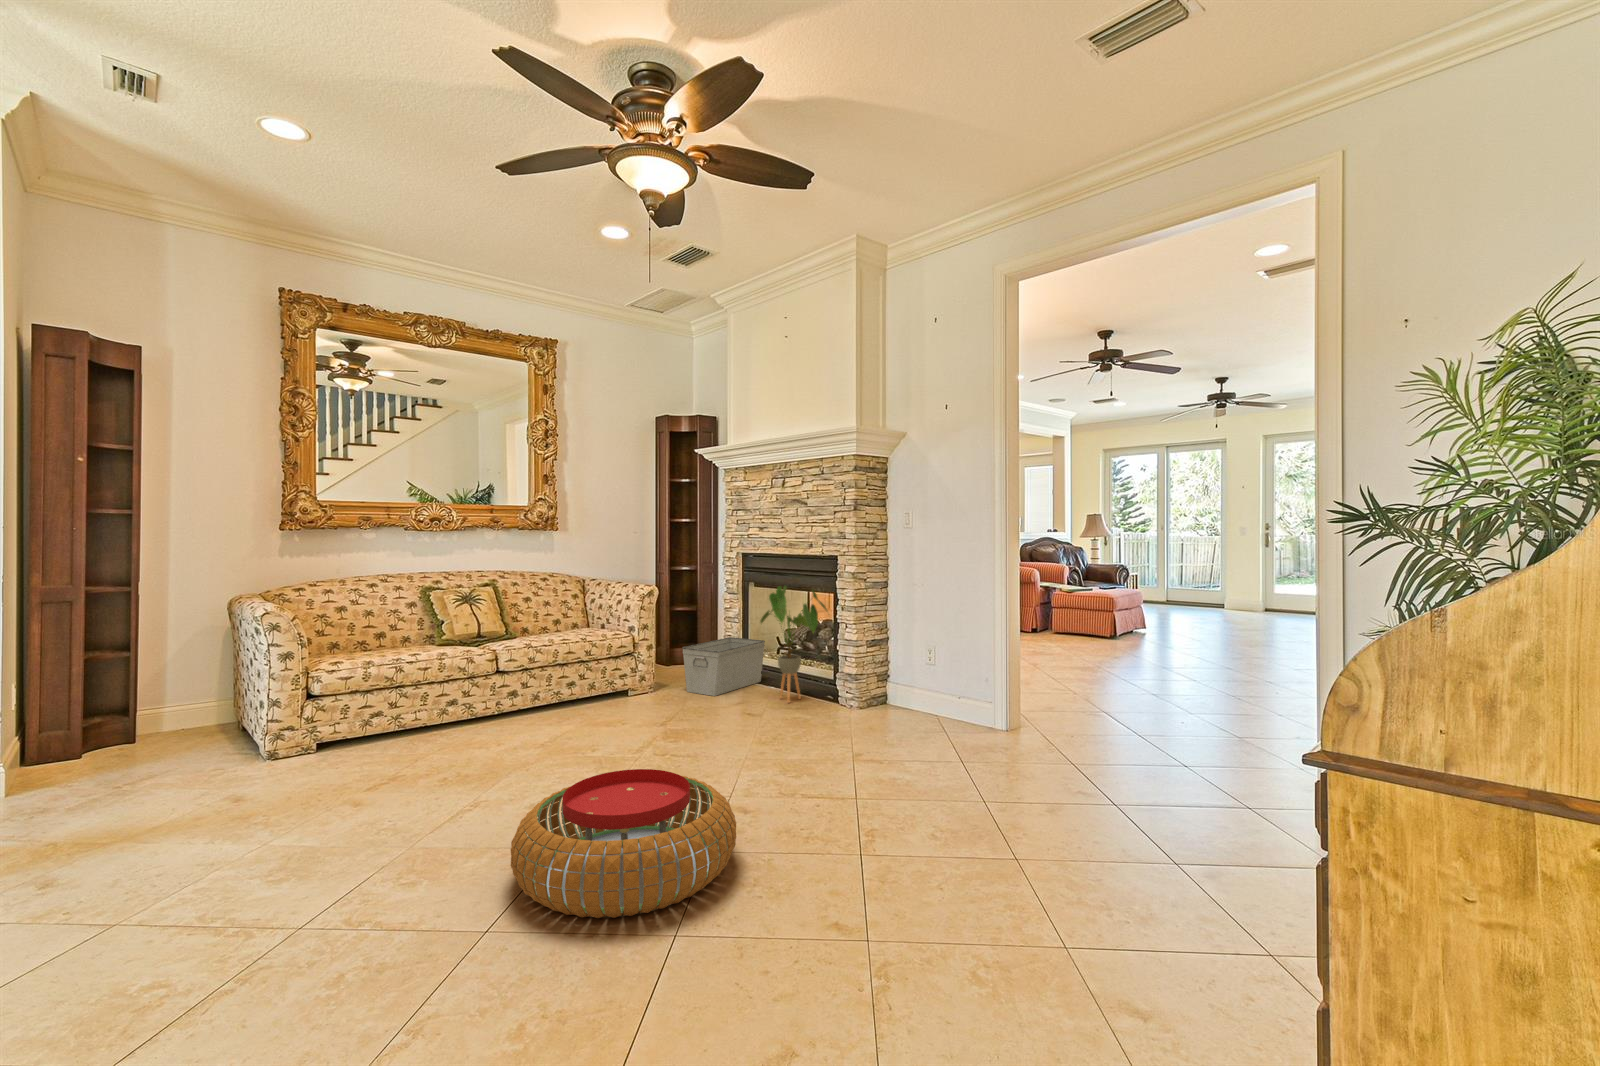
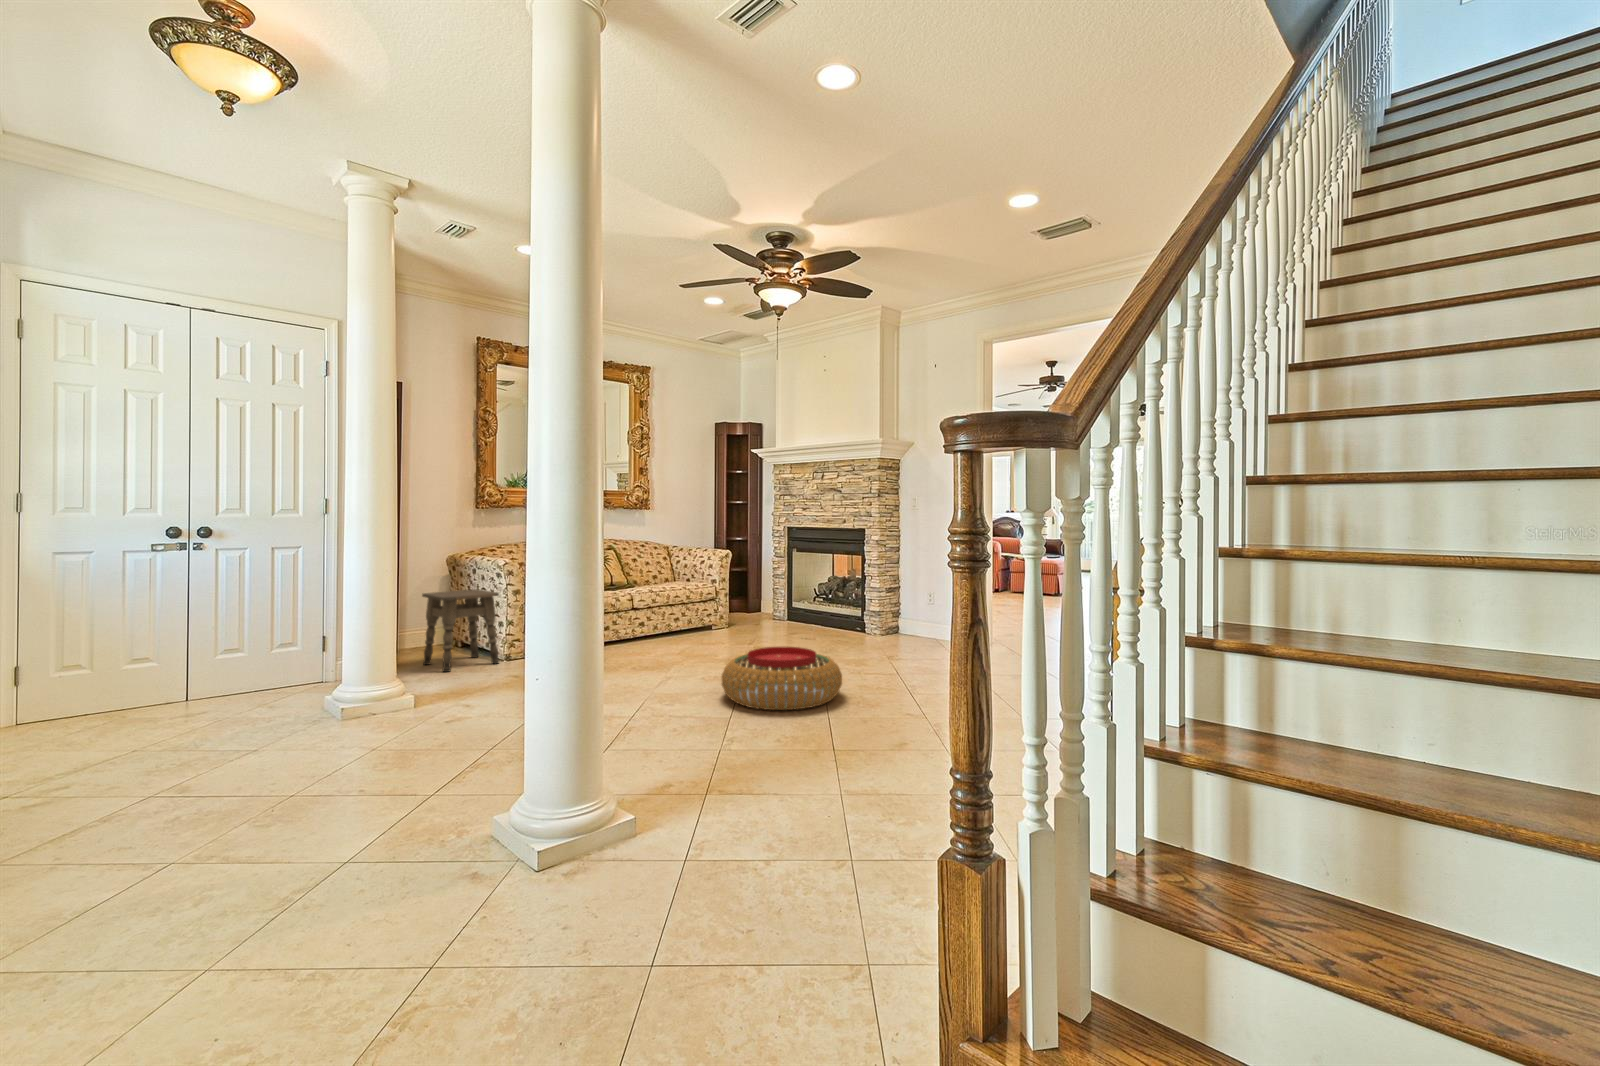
house plant: present [760,586,827,703] -> none [808,550,859,633]
storage bin: present [683,637,765,696] -> none [749,590,806,630]
side table: none [137,651,256,789] -> present [422,589,499,672]

